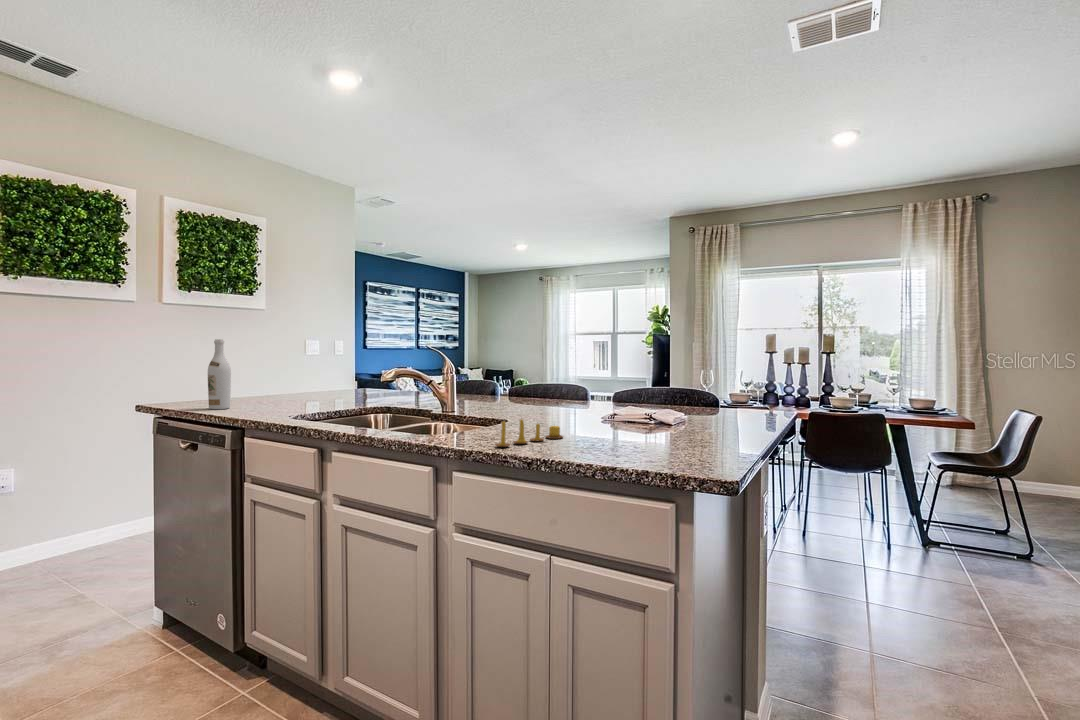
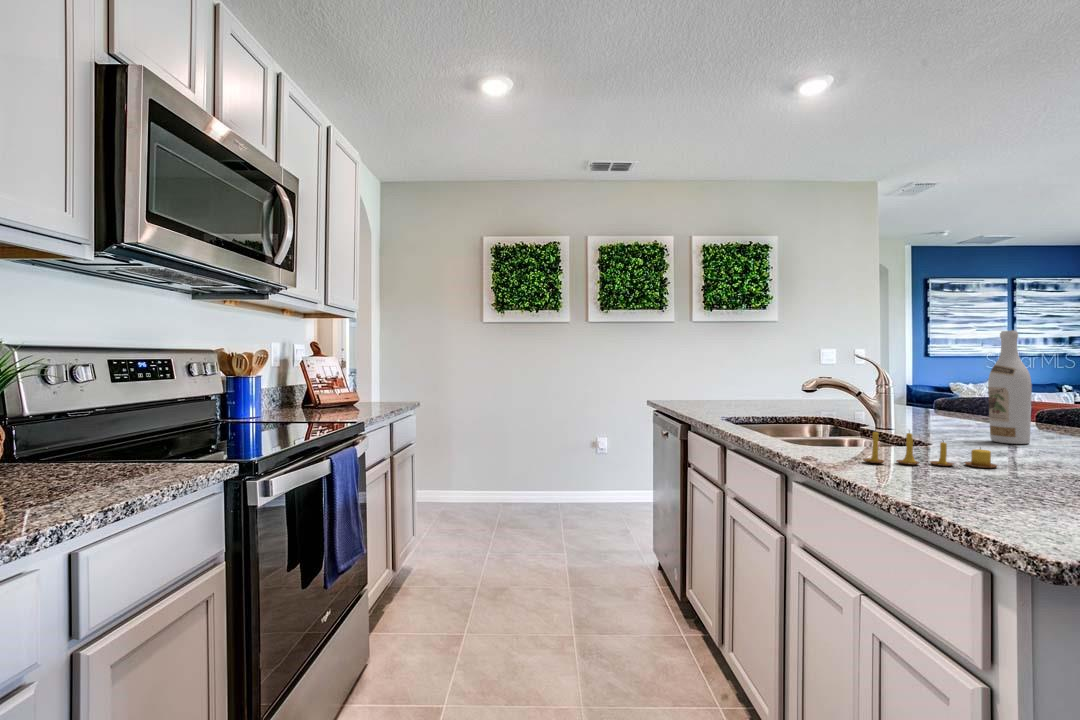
wine bottle: present [208,339,231,409] -> present [988,330,1032,444]

